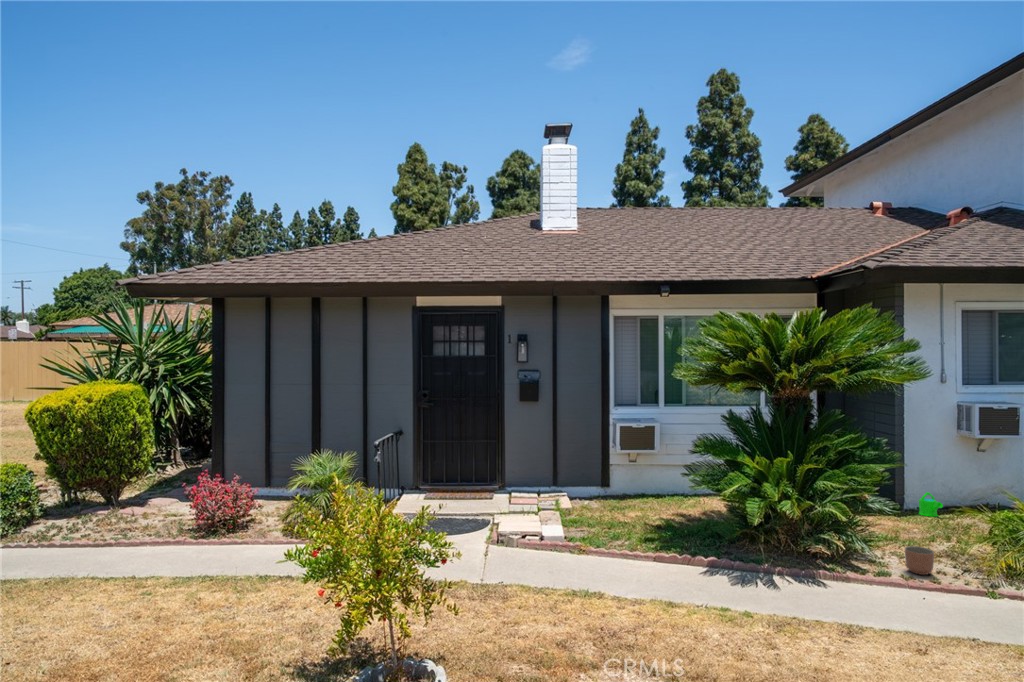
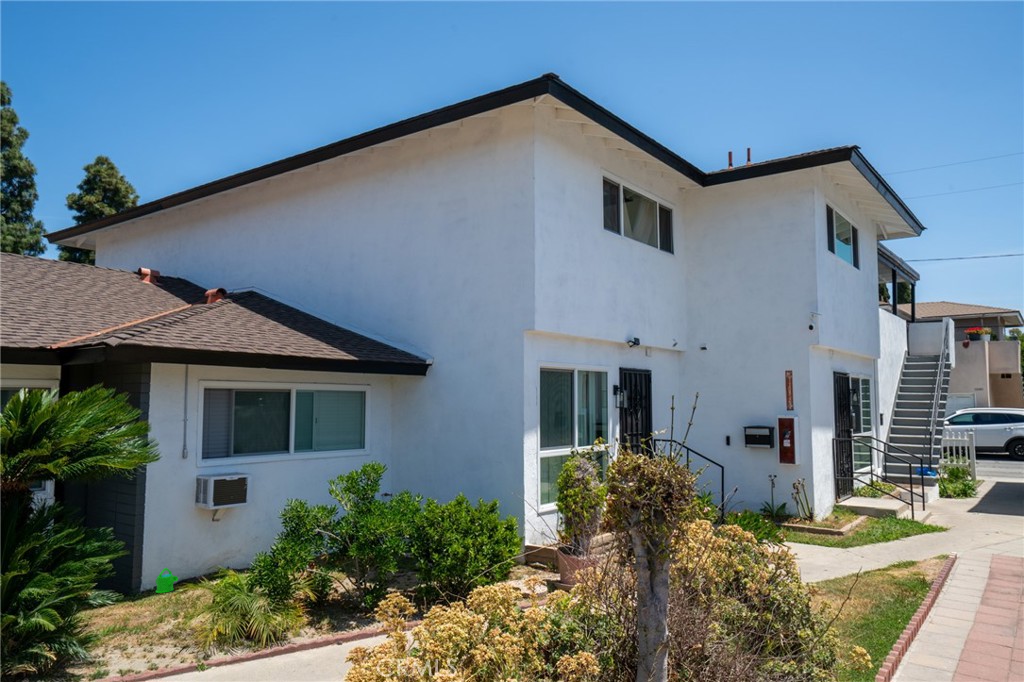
planter: present [905,546,934,575] -> none [122,634,151,664]

